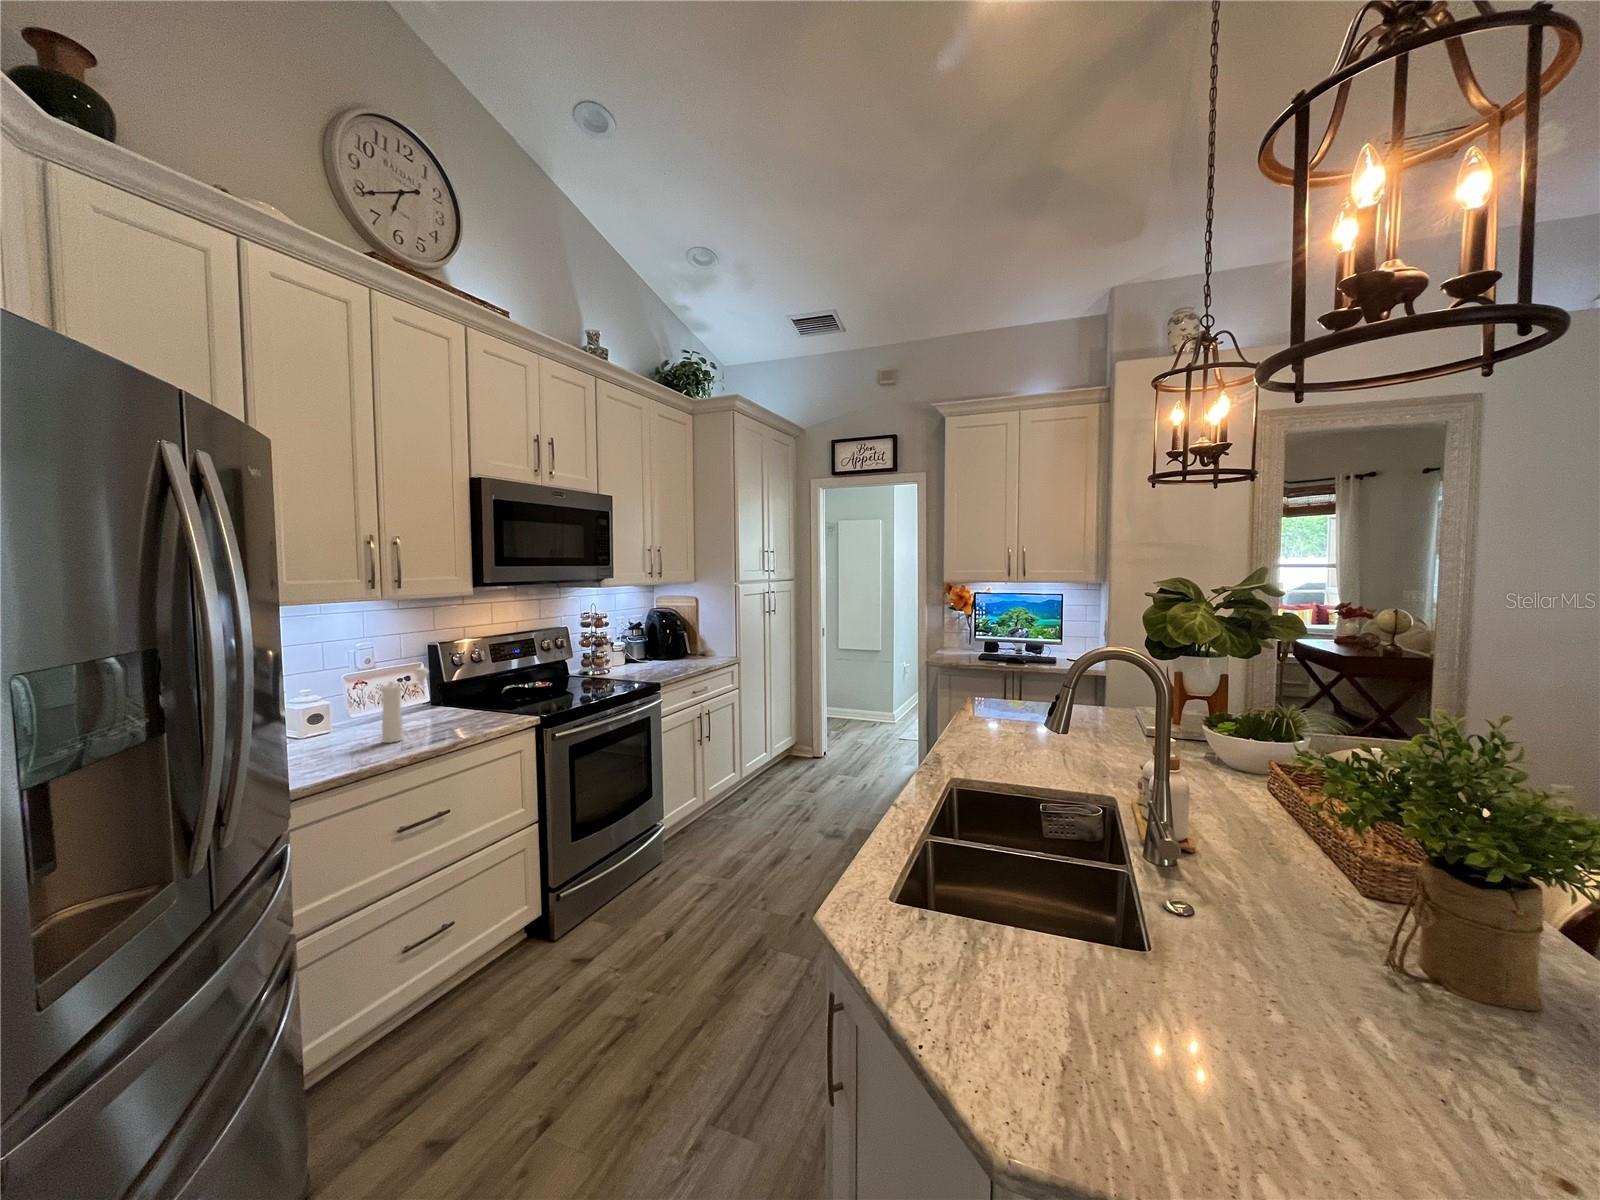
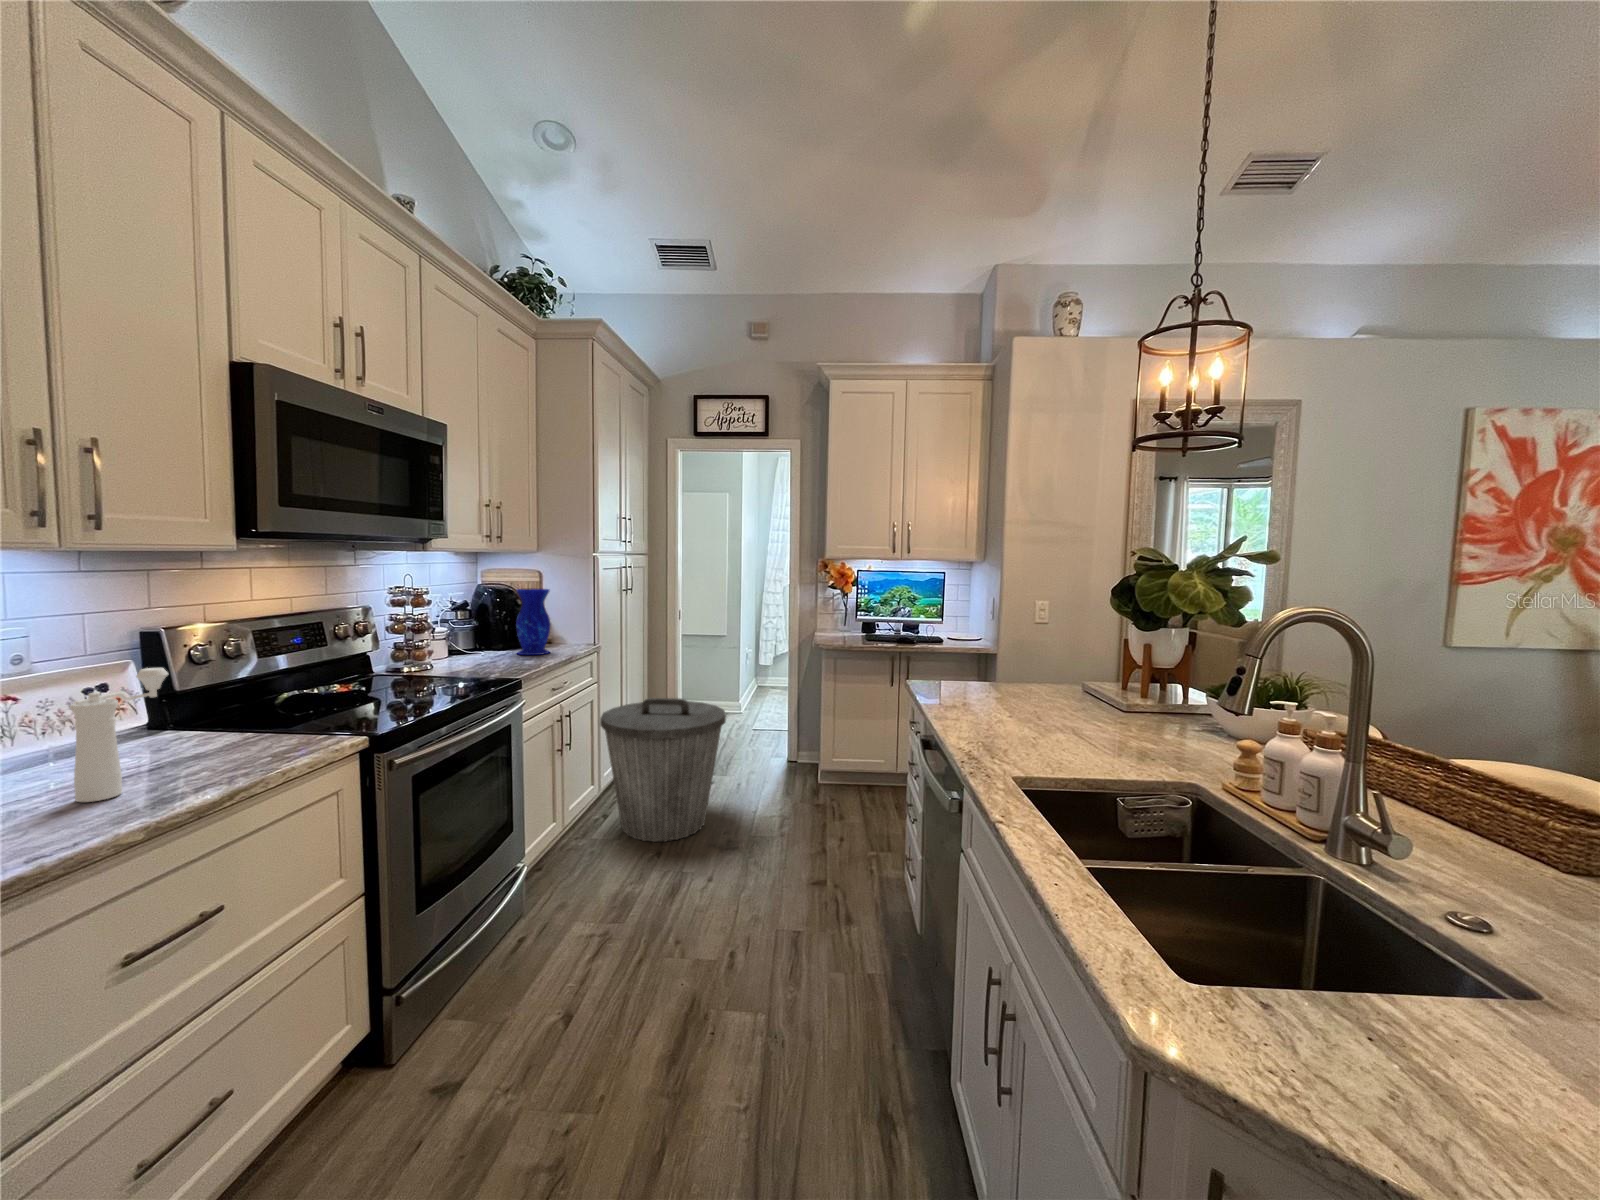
vase: none [675,612,701,663] -> present [516,588,551,655]
trash can: none [738,701,840,822] -> present [600,698,726,842]

